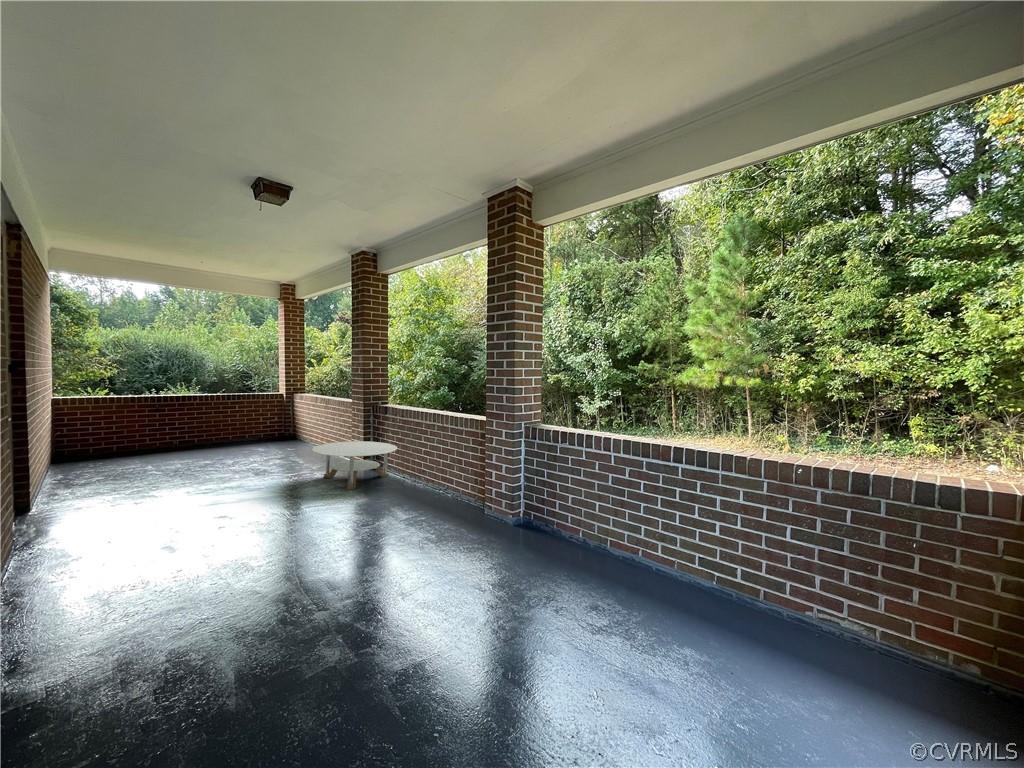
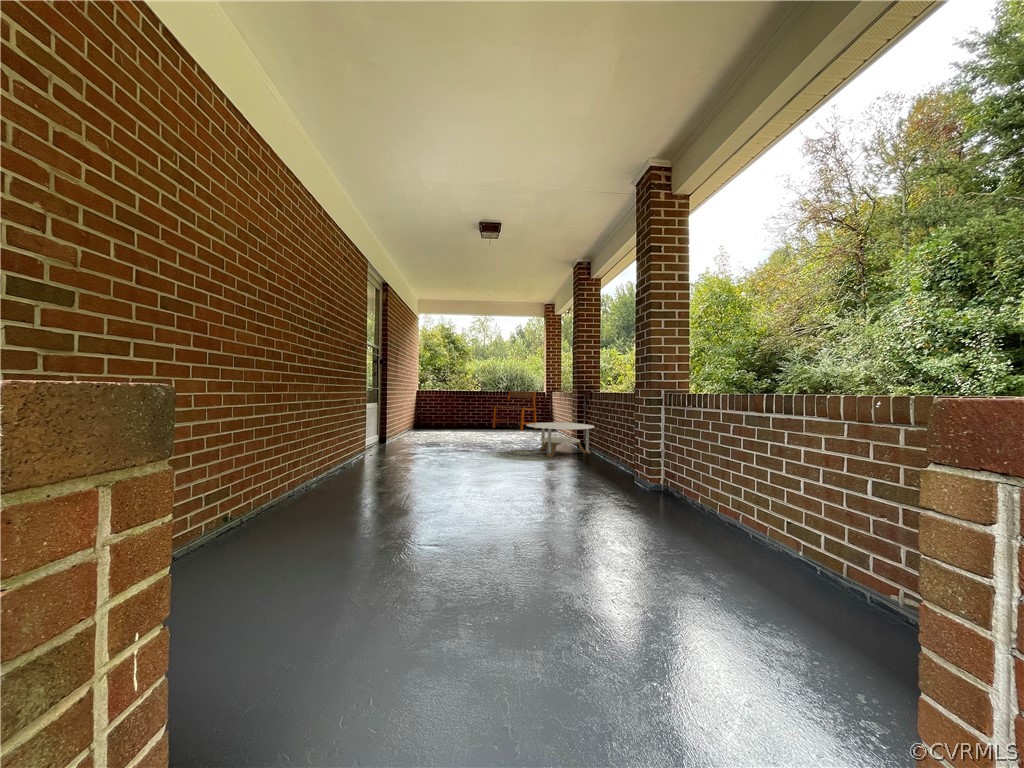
bench: none [202,389,272,444] -> present [493,391,537,431]

